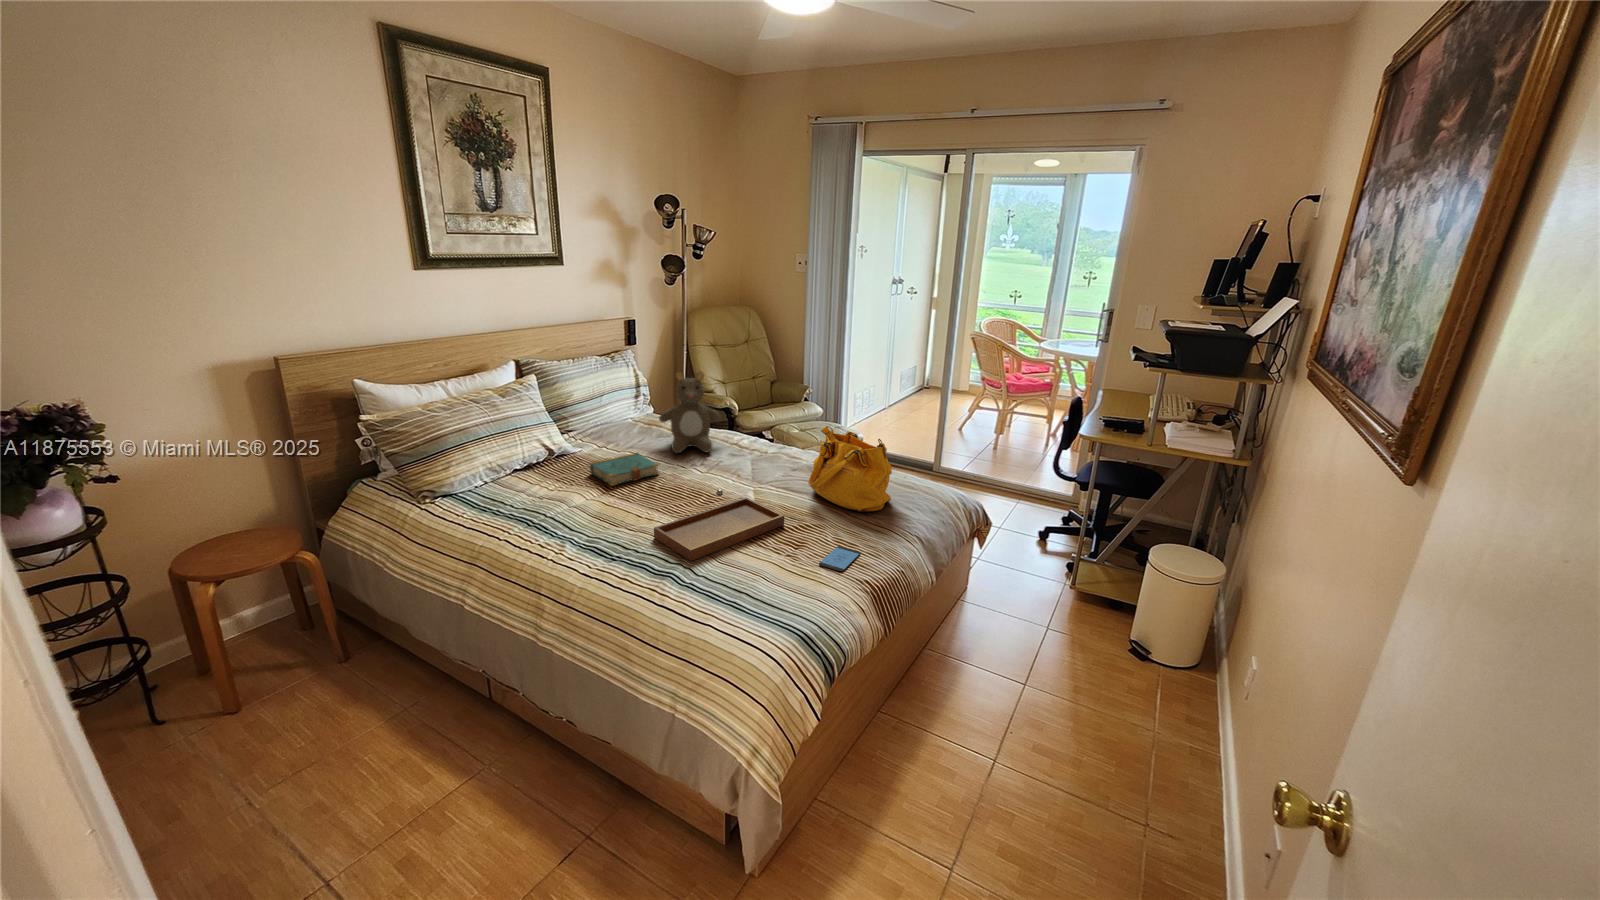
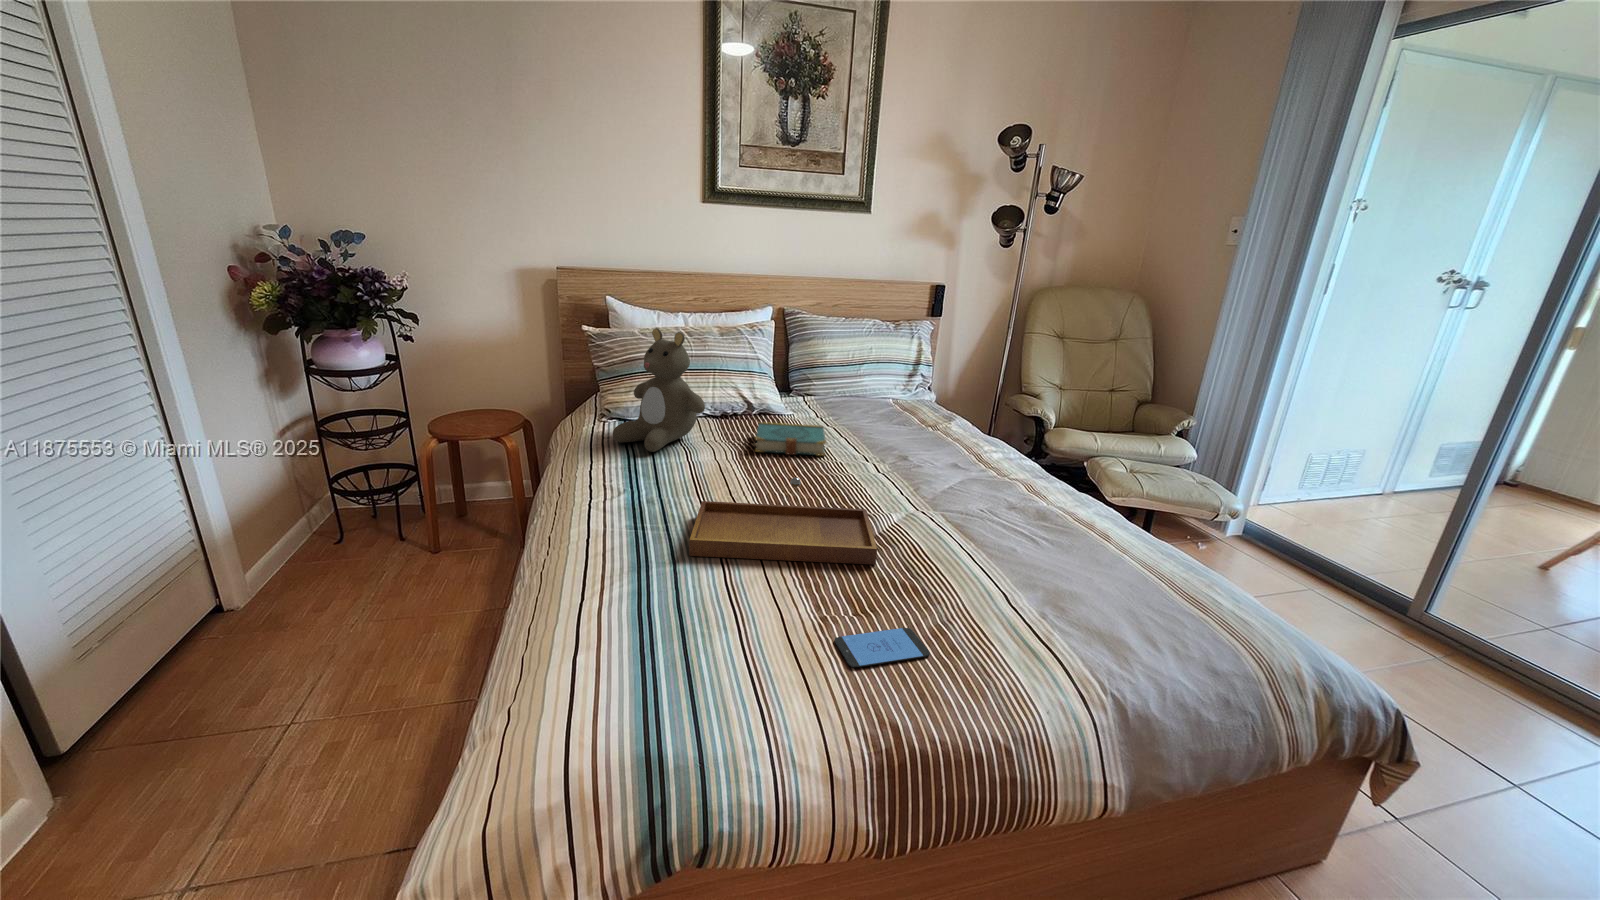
teddy bear: present [659,372,722,453] -> present [613,328,705,452]
handbag: present [808,426,892,512] -> none [962,438,1129,607]

